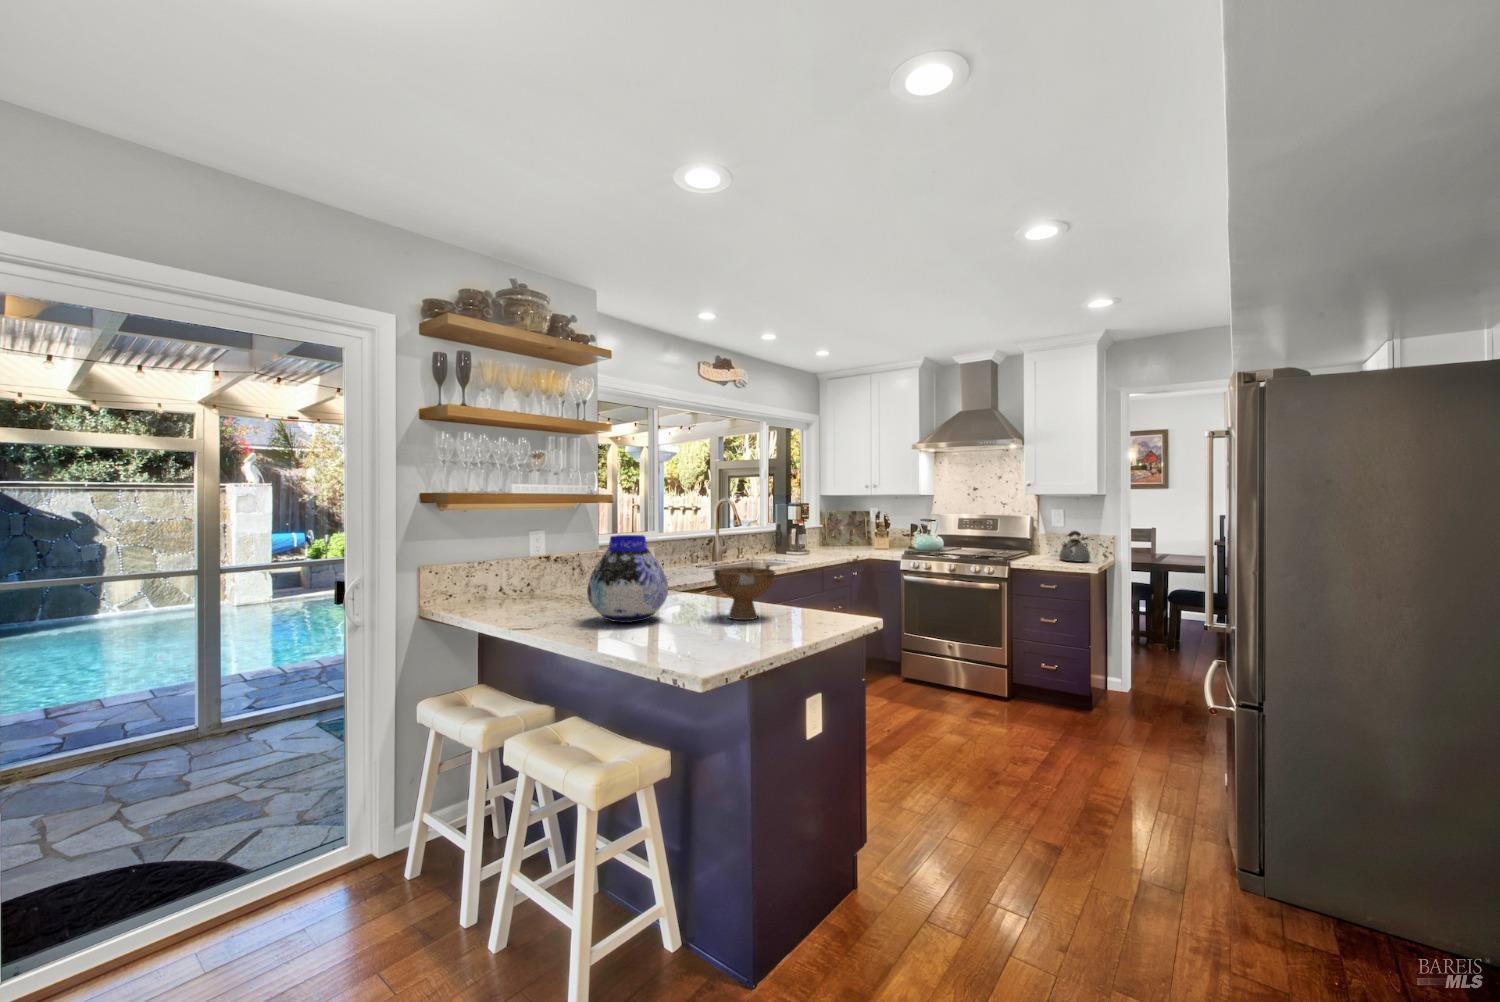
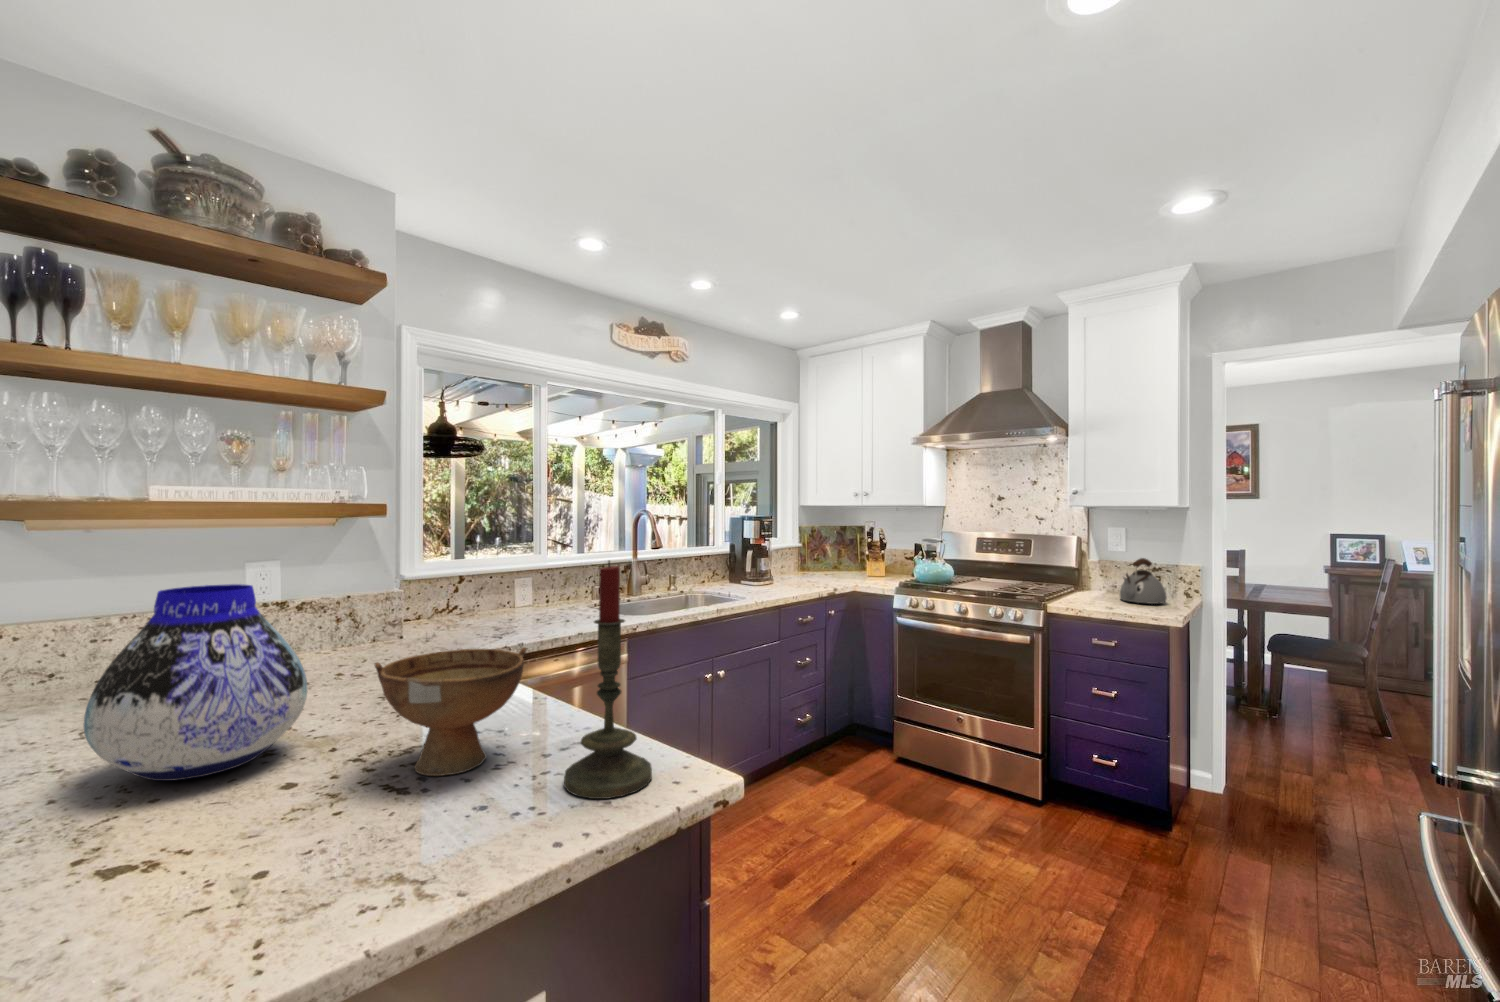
candle: none [805,520,844,623] -> present [564,561,652,799]

